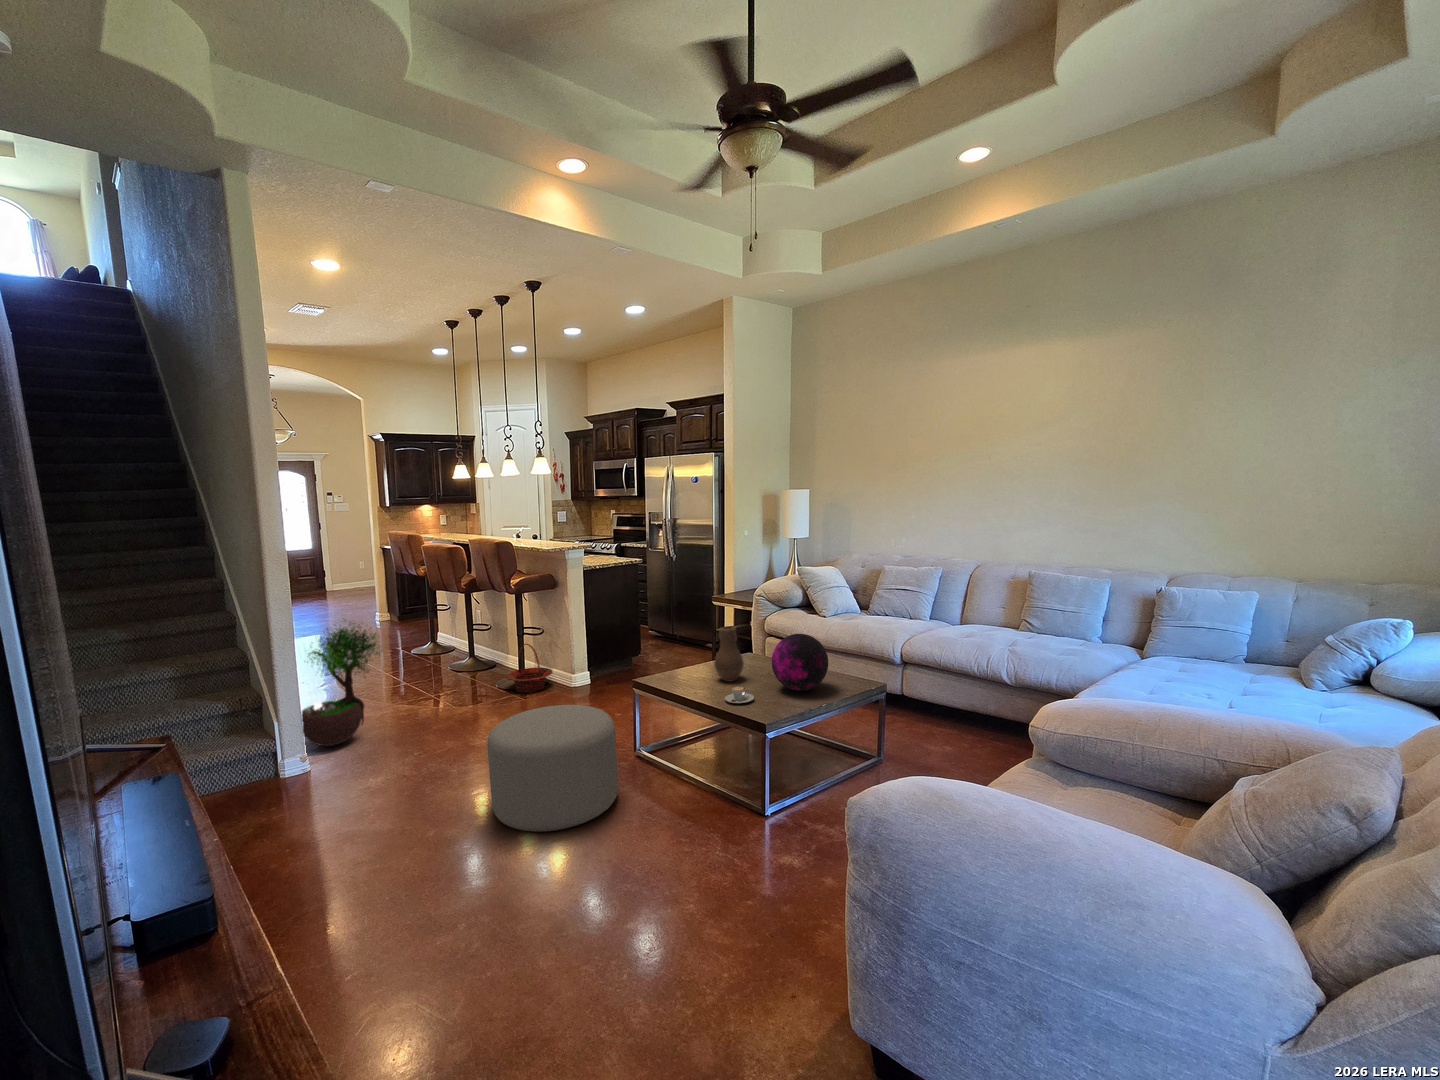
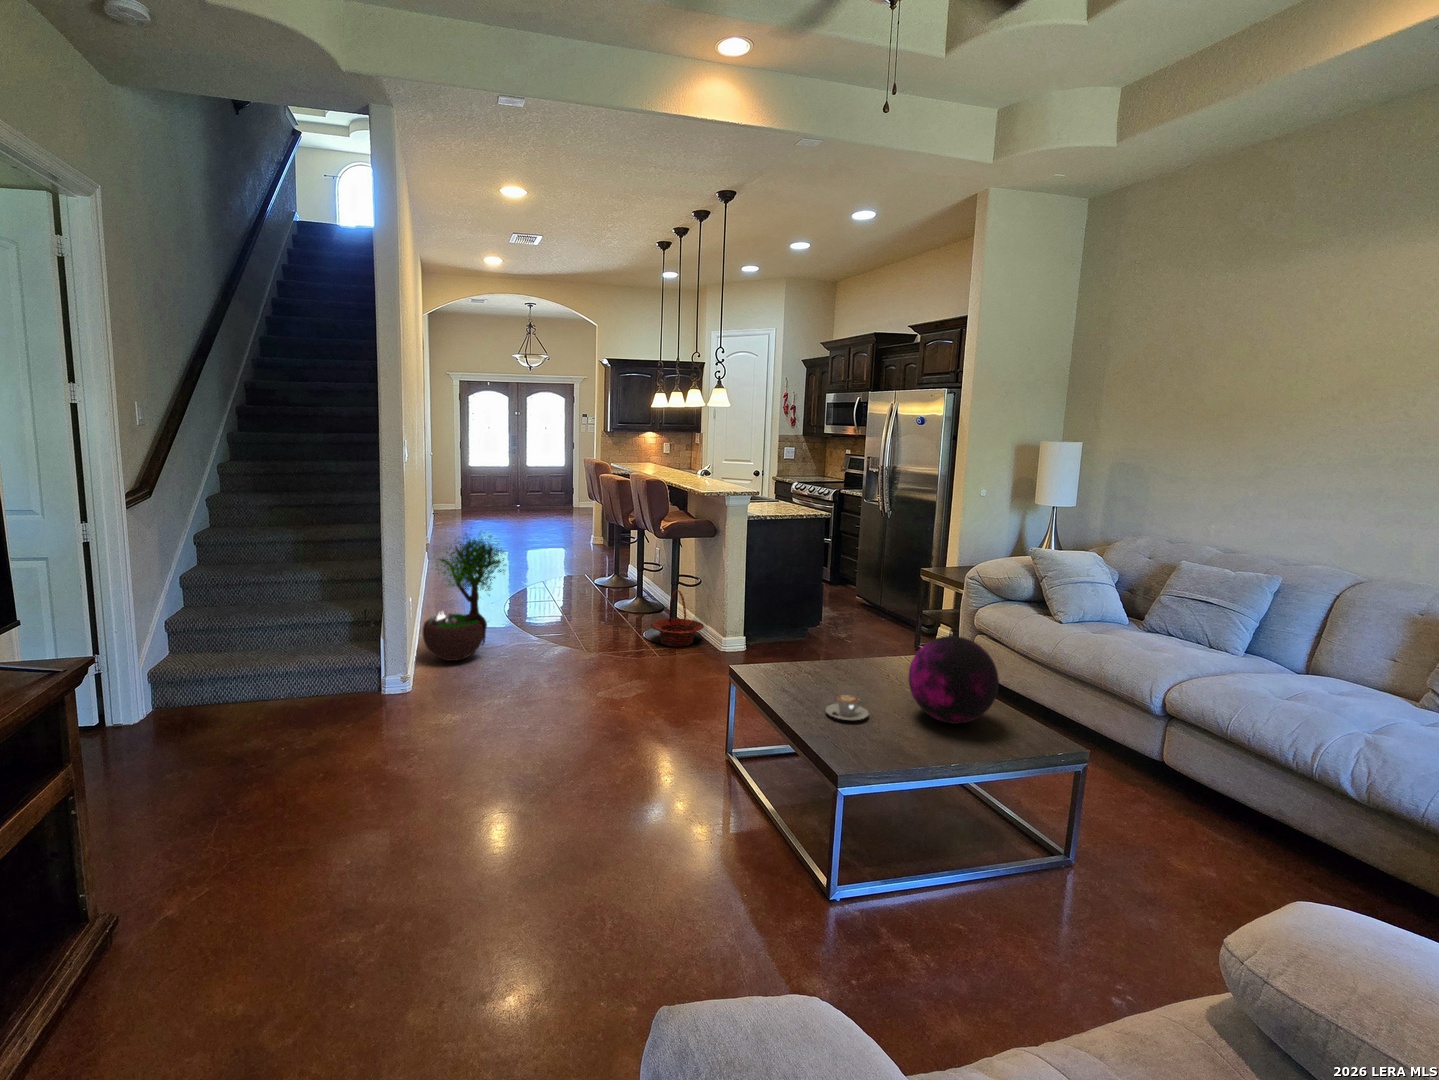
vase: present [715,626,744,682] -> none [839,607,882,686]
ottoman: present [487,705,618,832] -> none [517,666,677,824]

